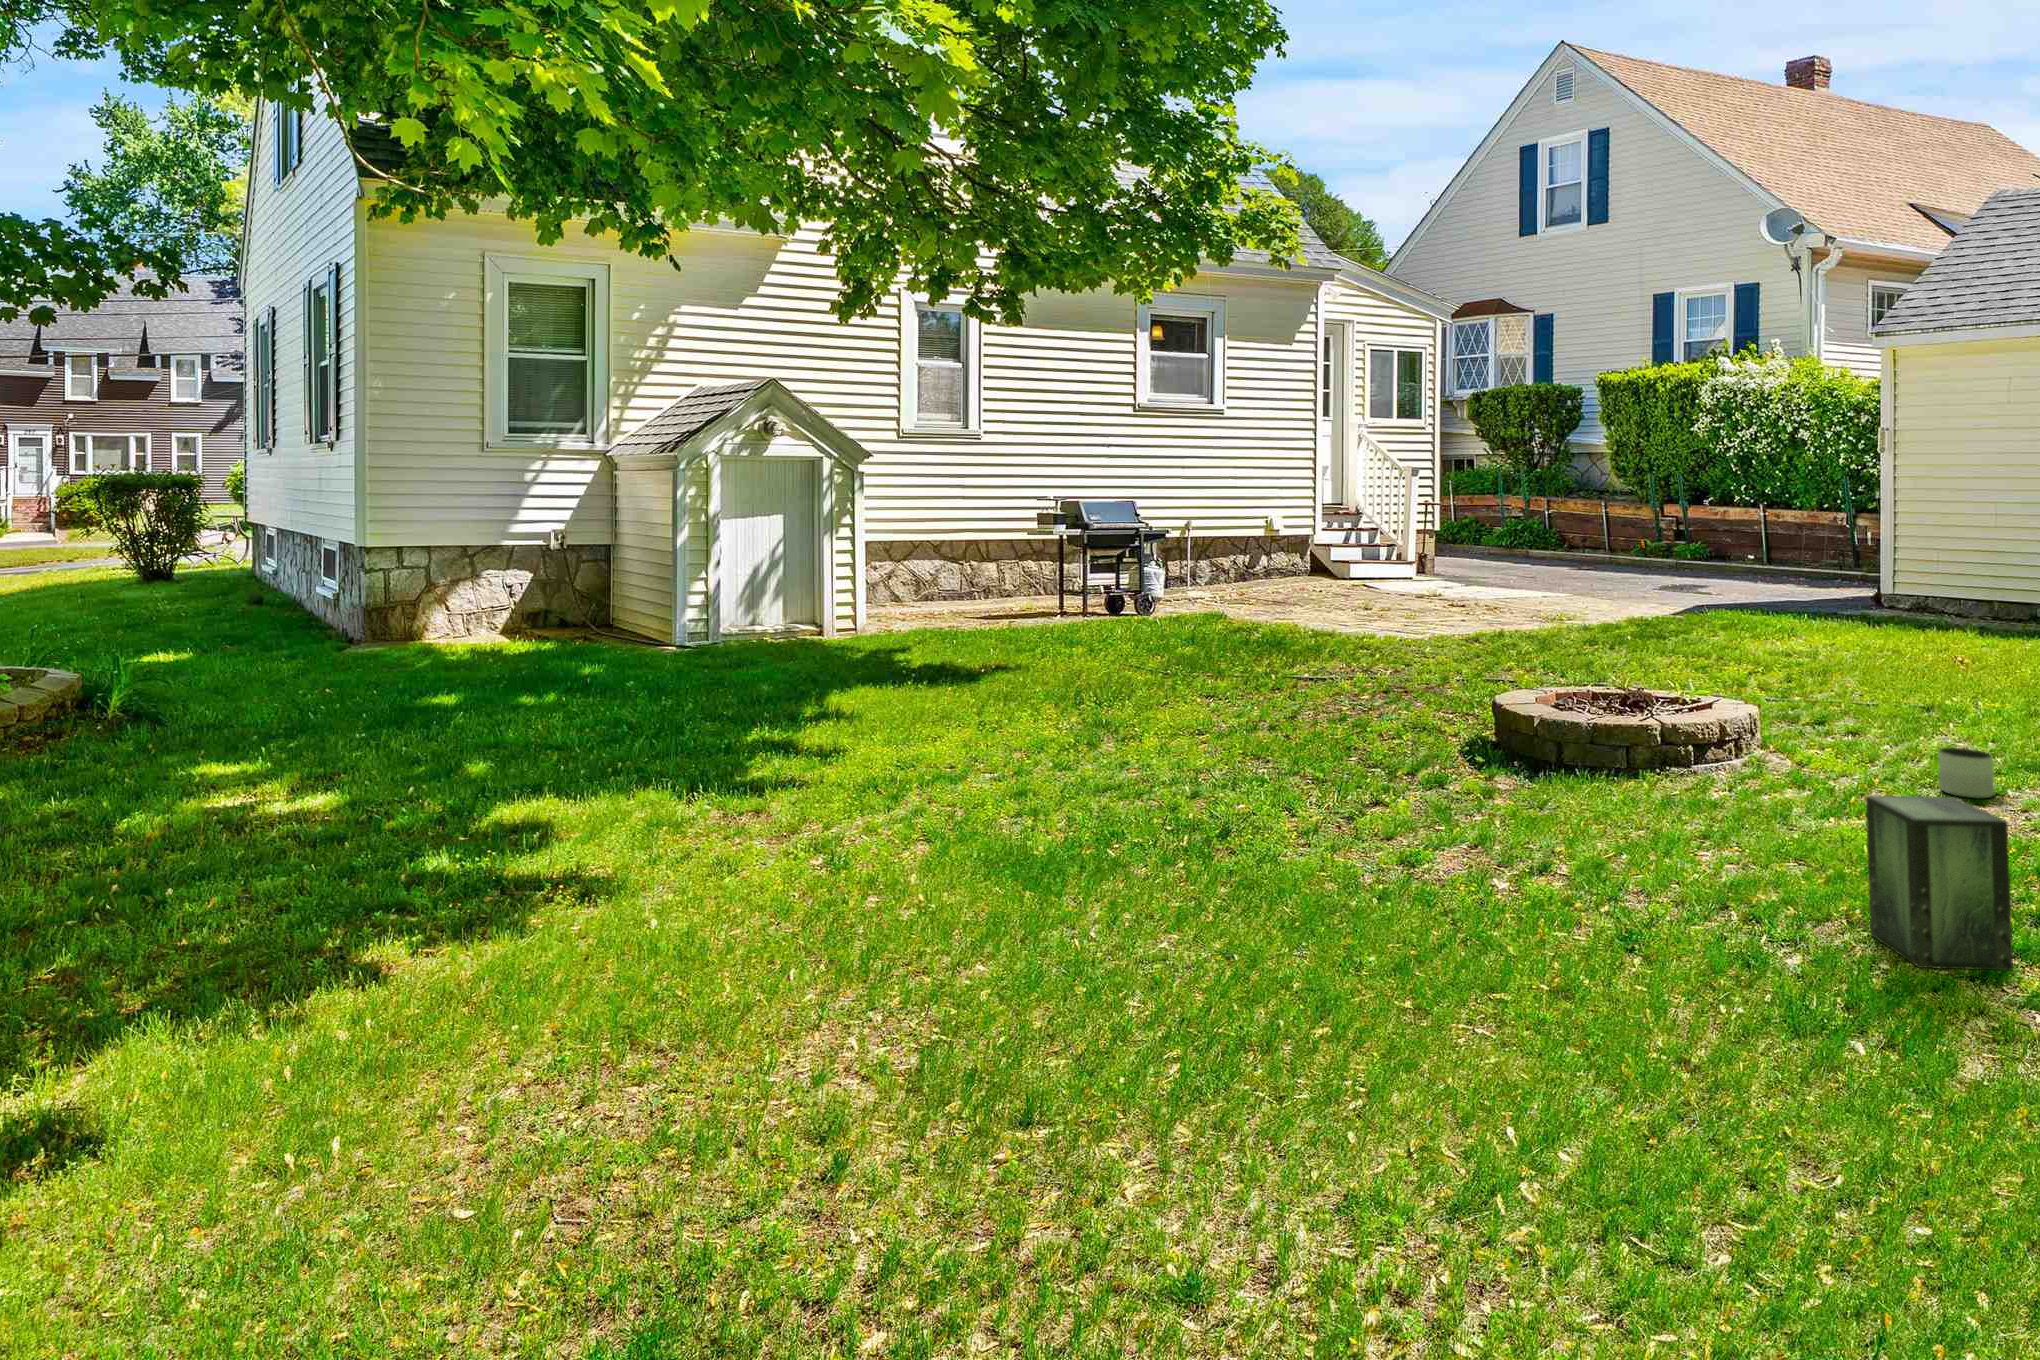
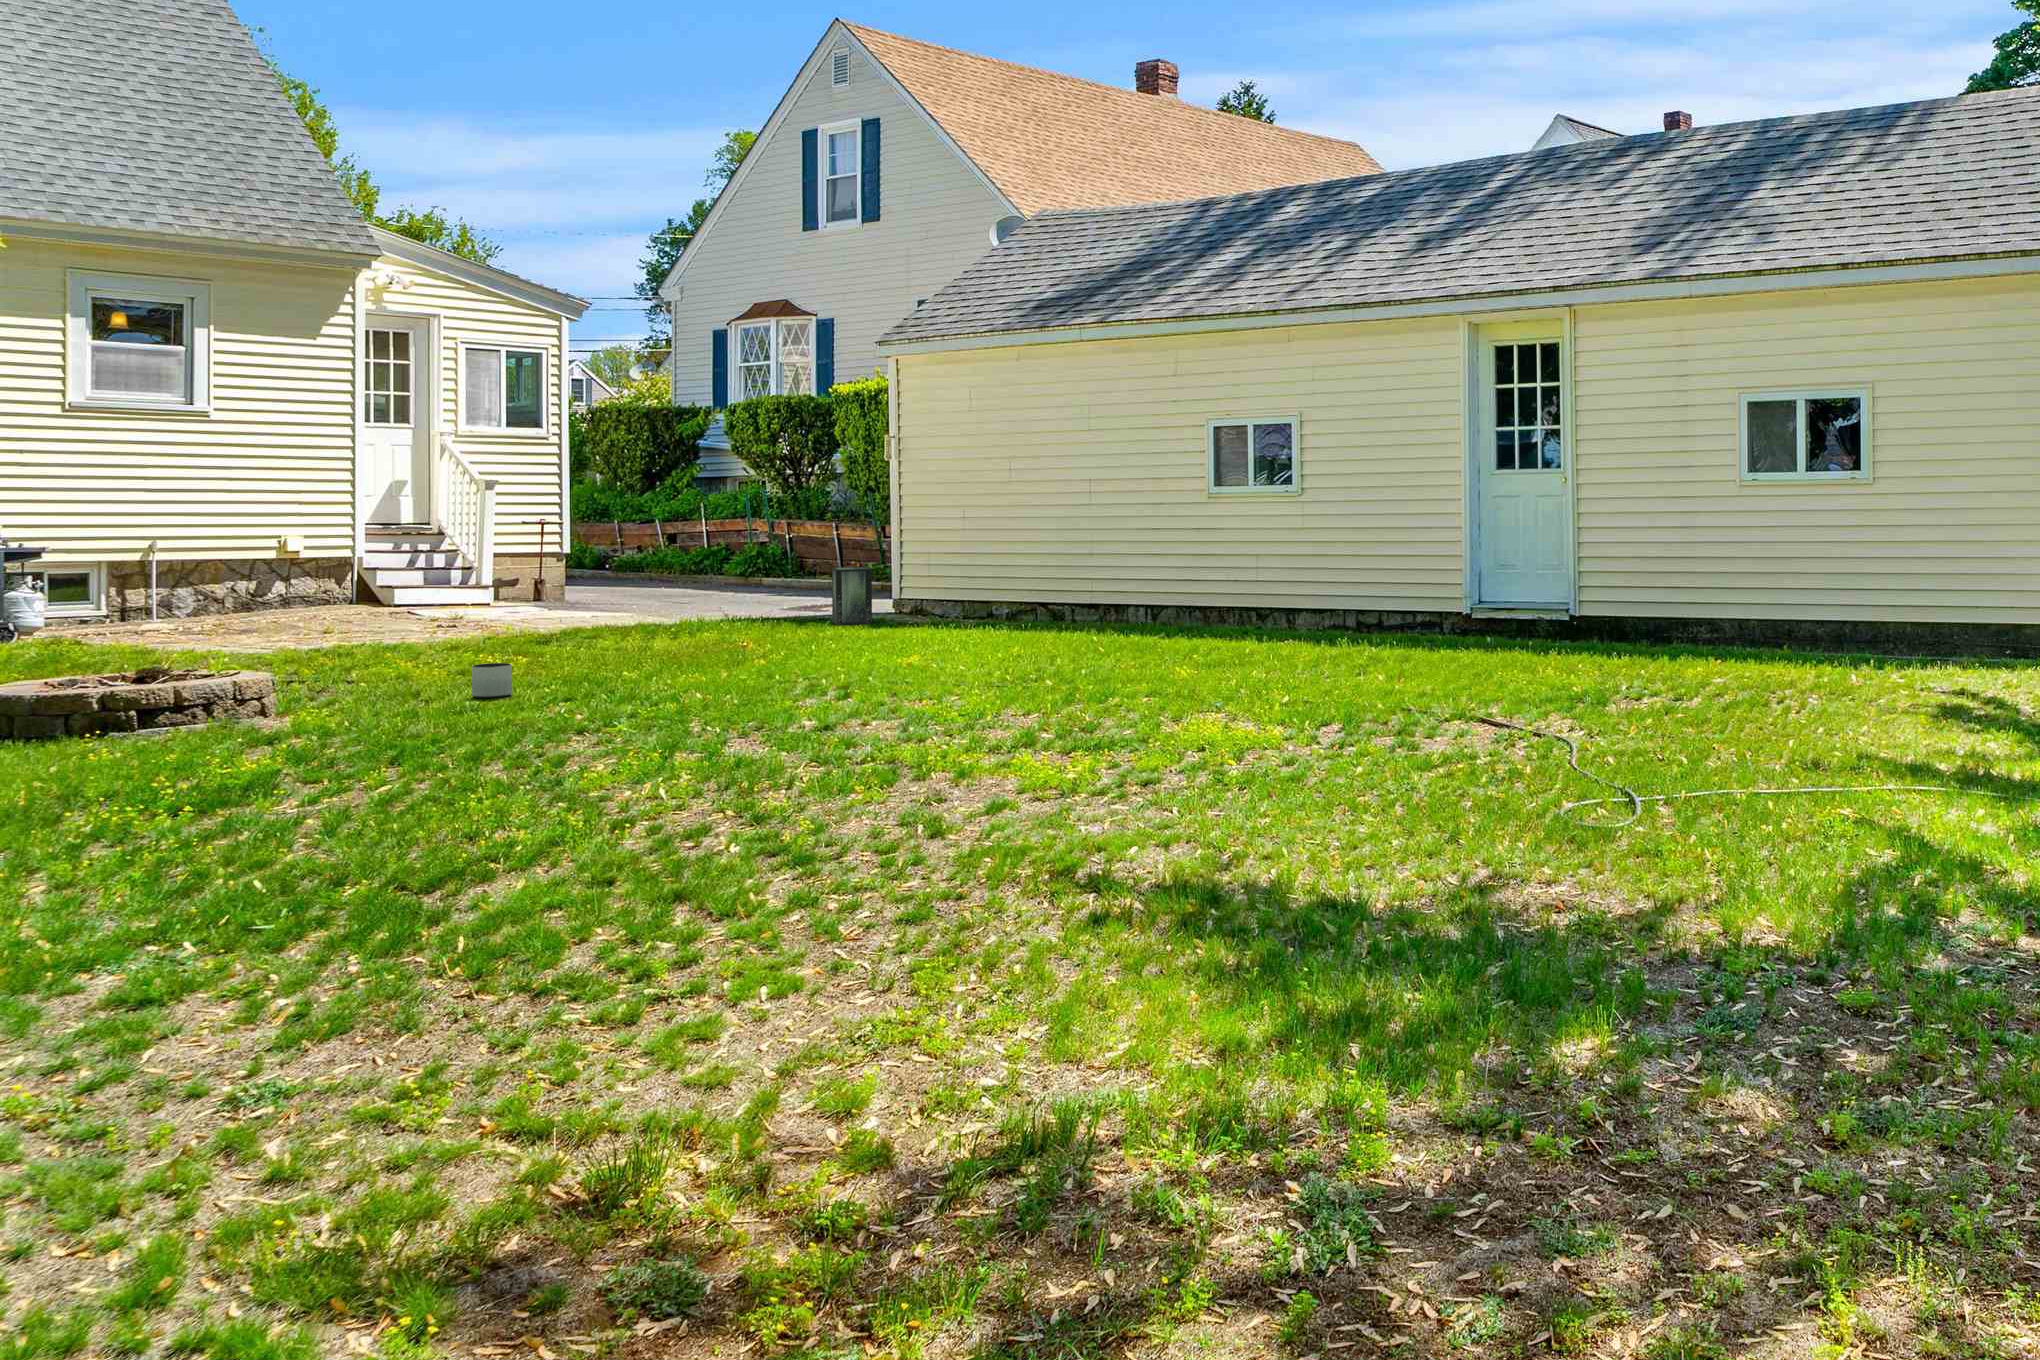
storage box: present [1866,795,2013,971] -> present [832,567,872,625]

